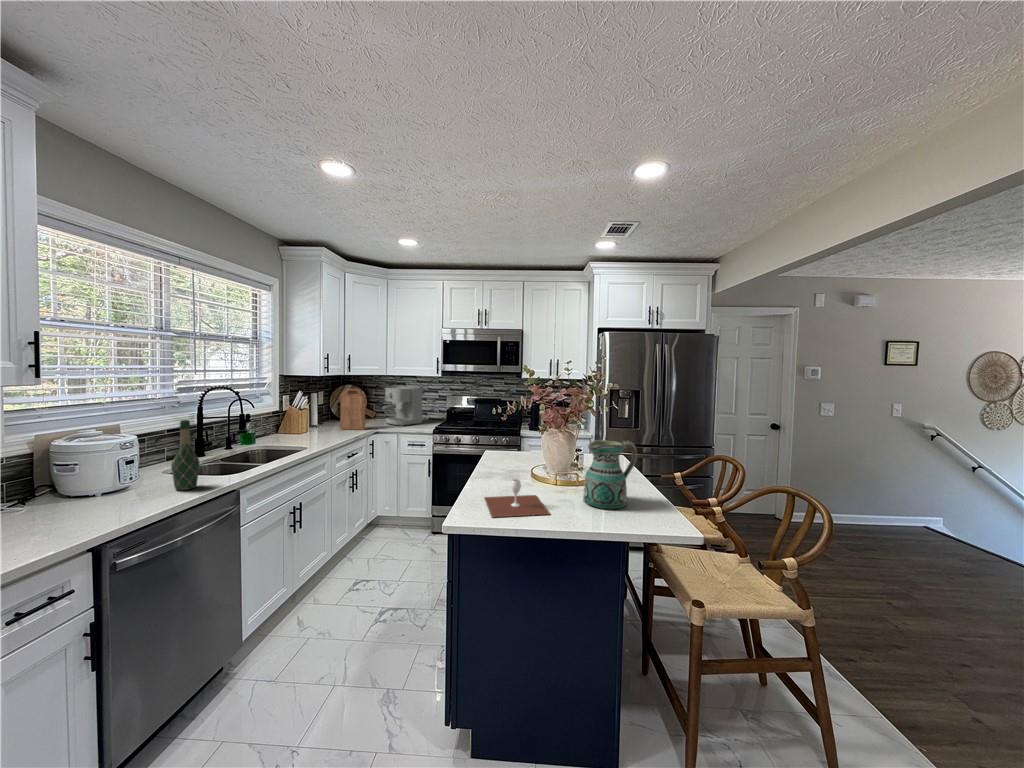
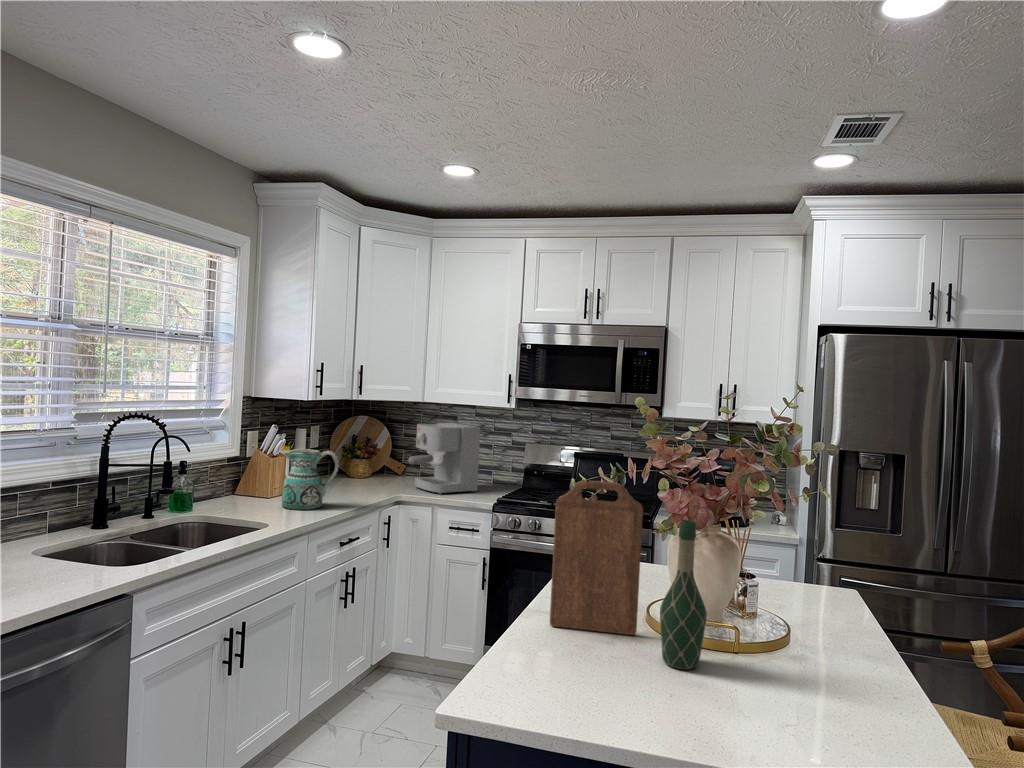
cutting board: present [340,389,365,430] -> present [550,480,643,635]
wine bottle: present [171,420,200,490] -> present [660,520,707,669]
ceramic pitcher: present [583,440,637,509] -> present [282,449,339,510]
wine glass: present [485,479,550,517] -> none [531,634,658,721]

